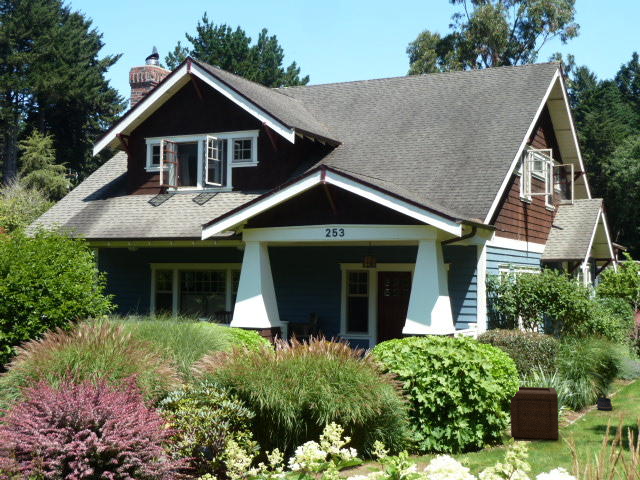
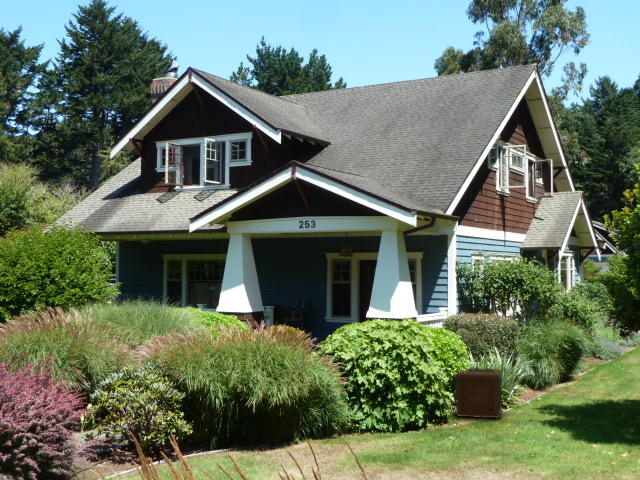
potted plant: present [587,372,614,411] -> none [543,353,570,390]

